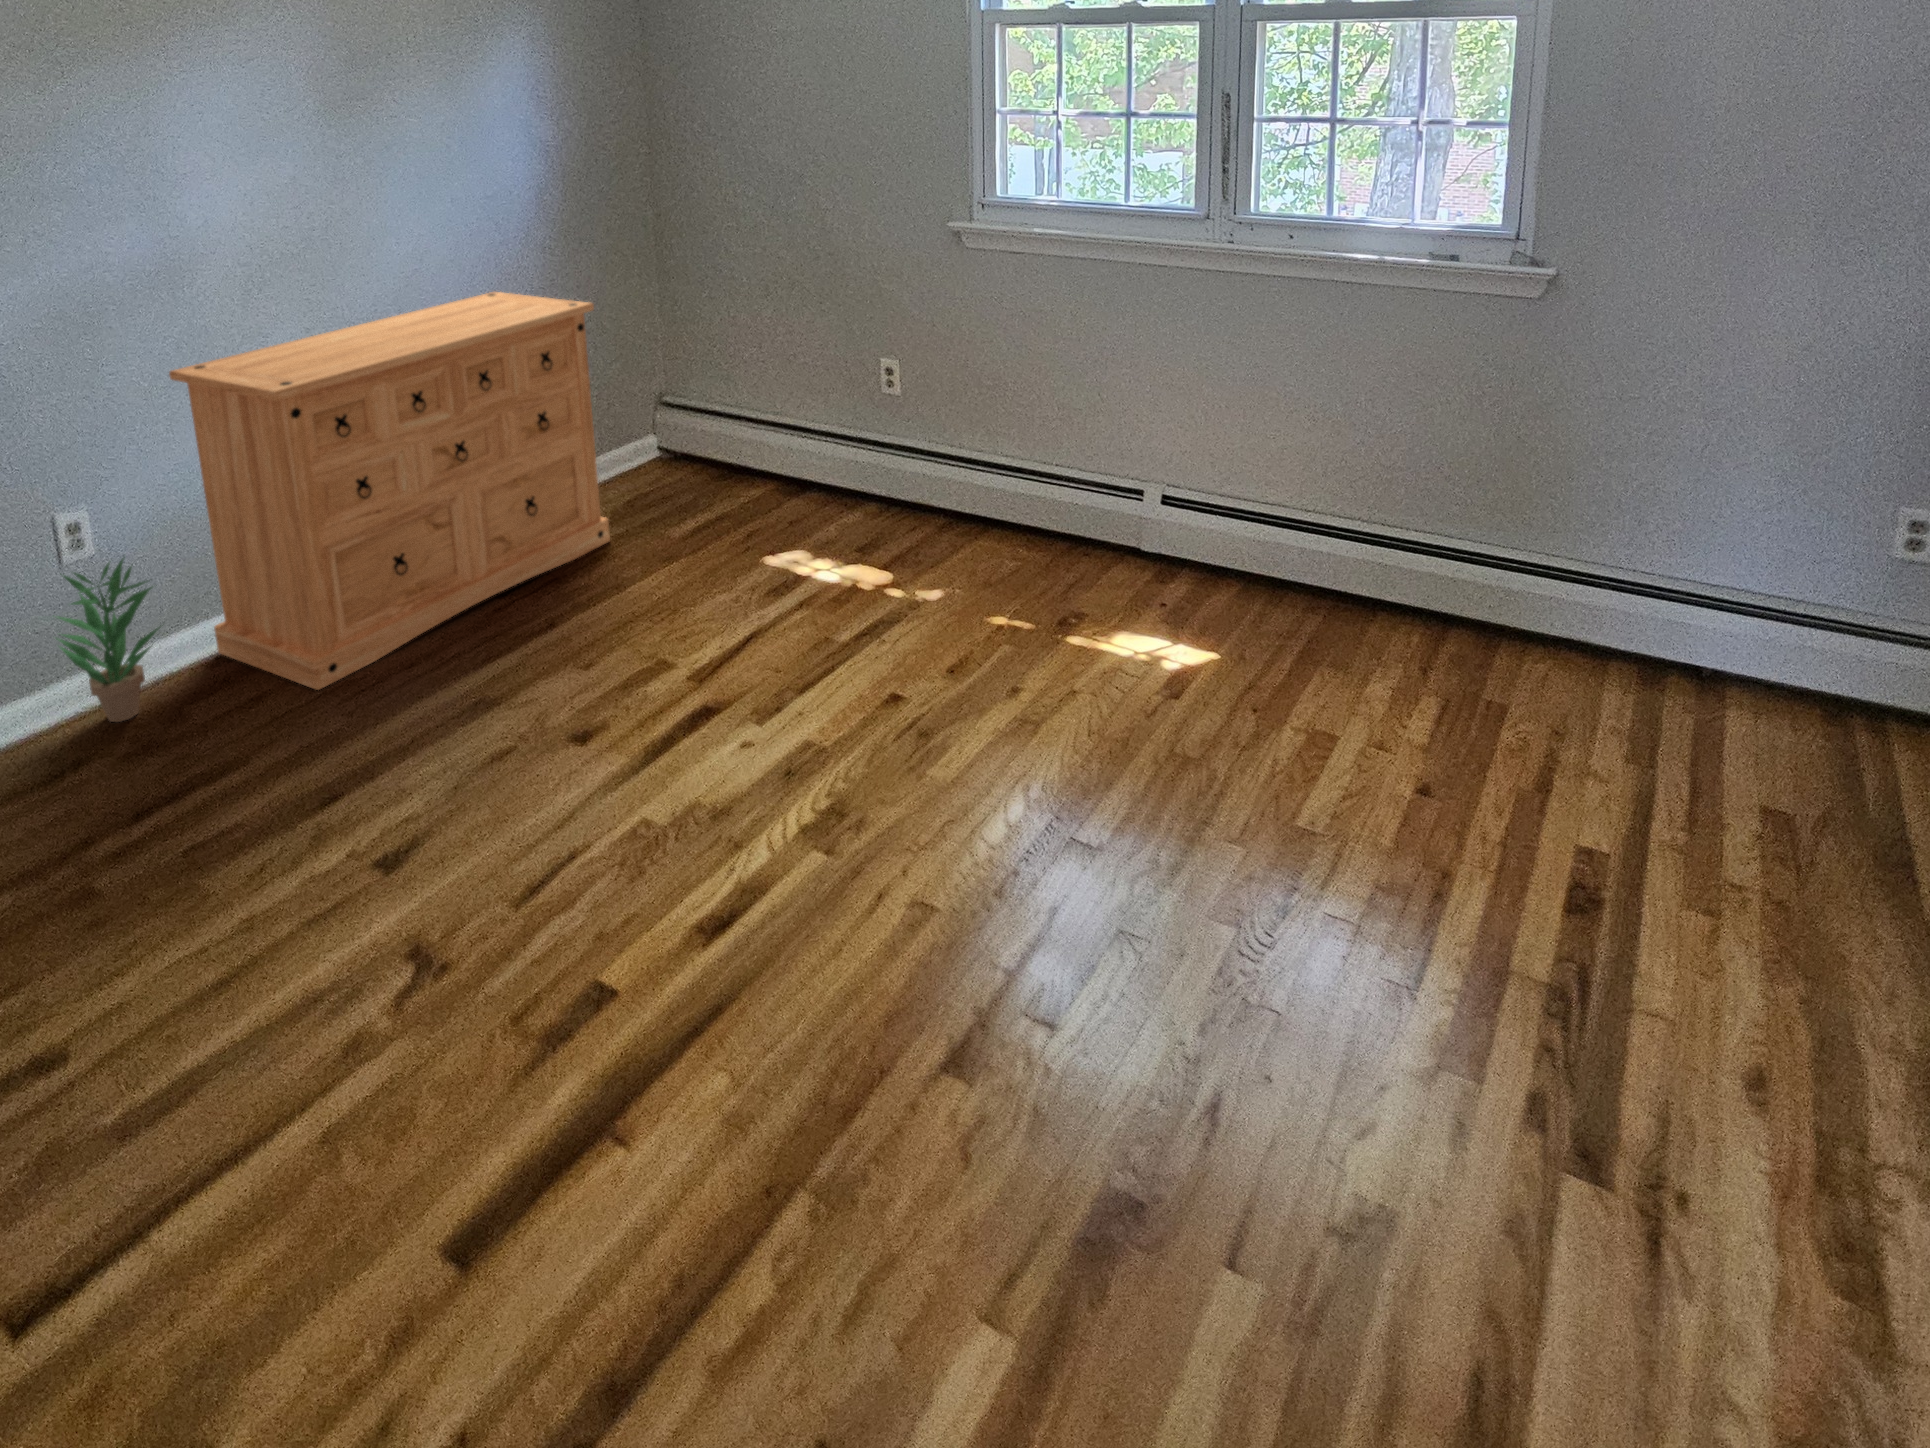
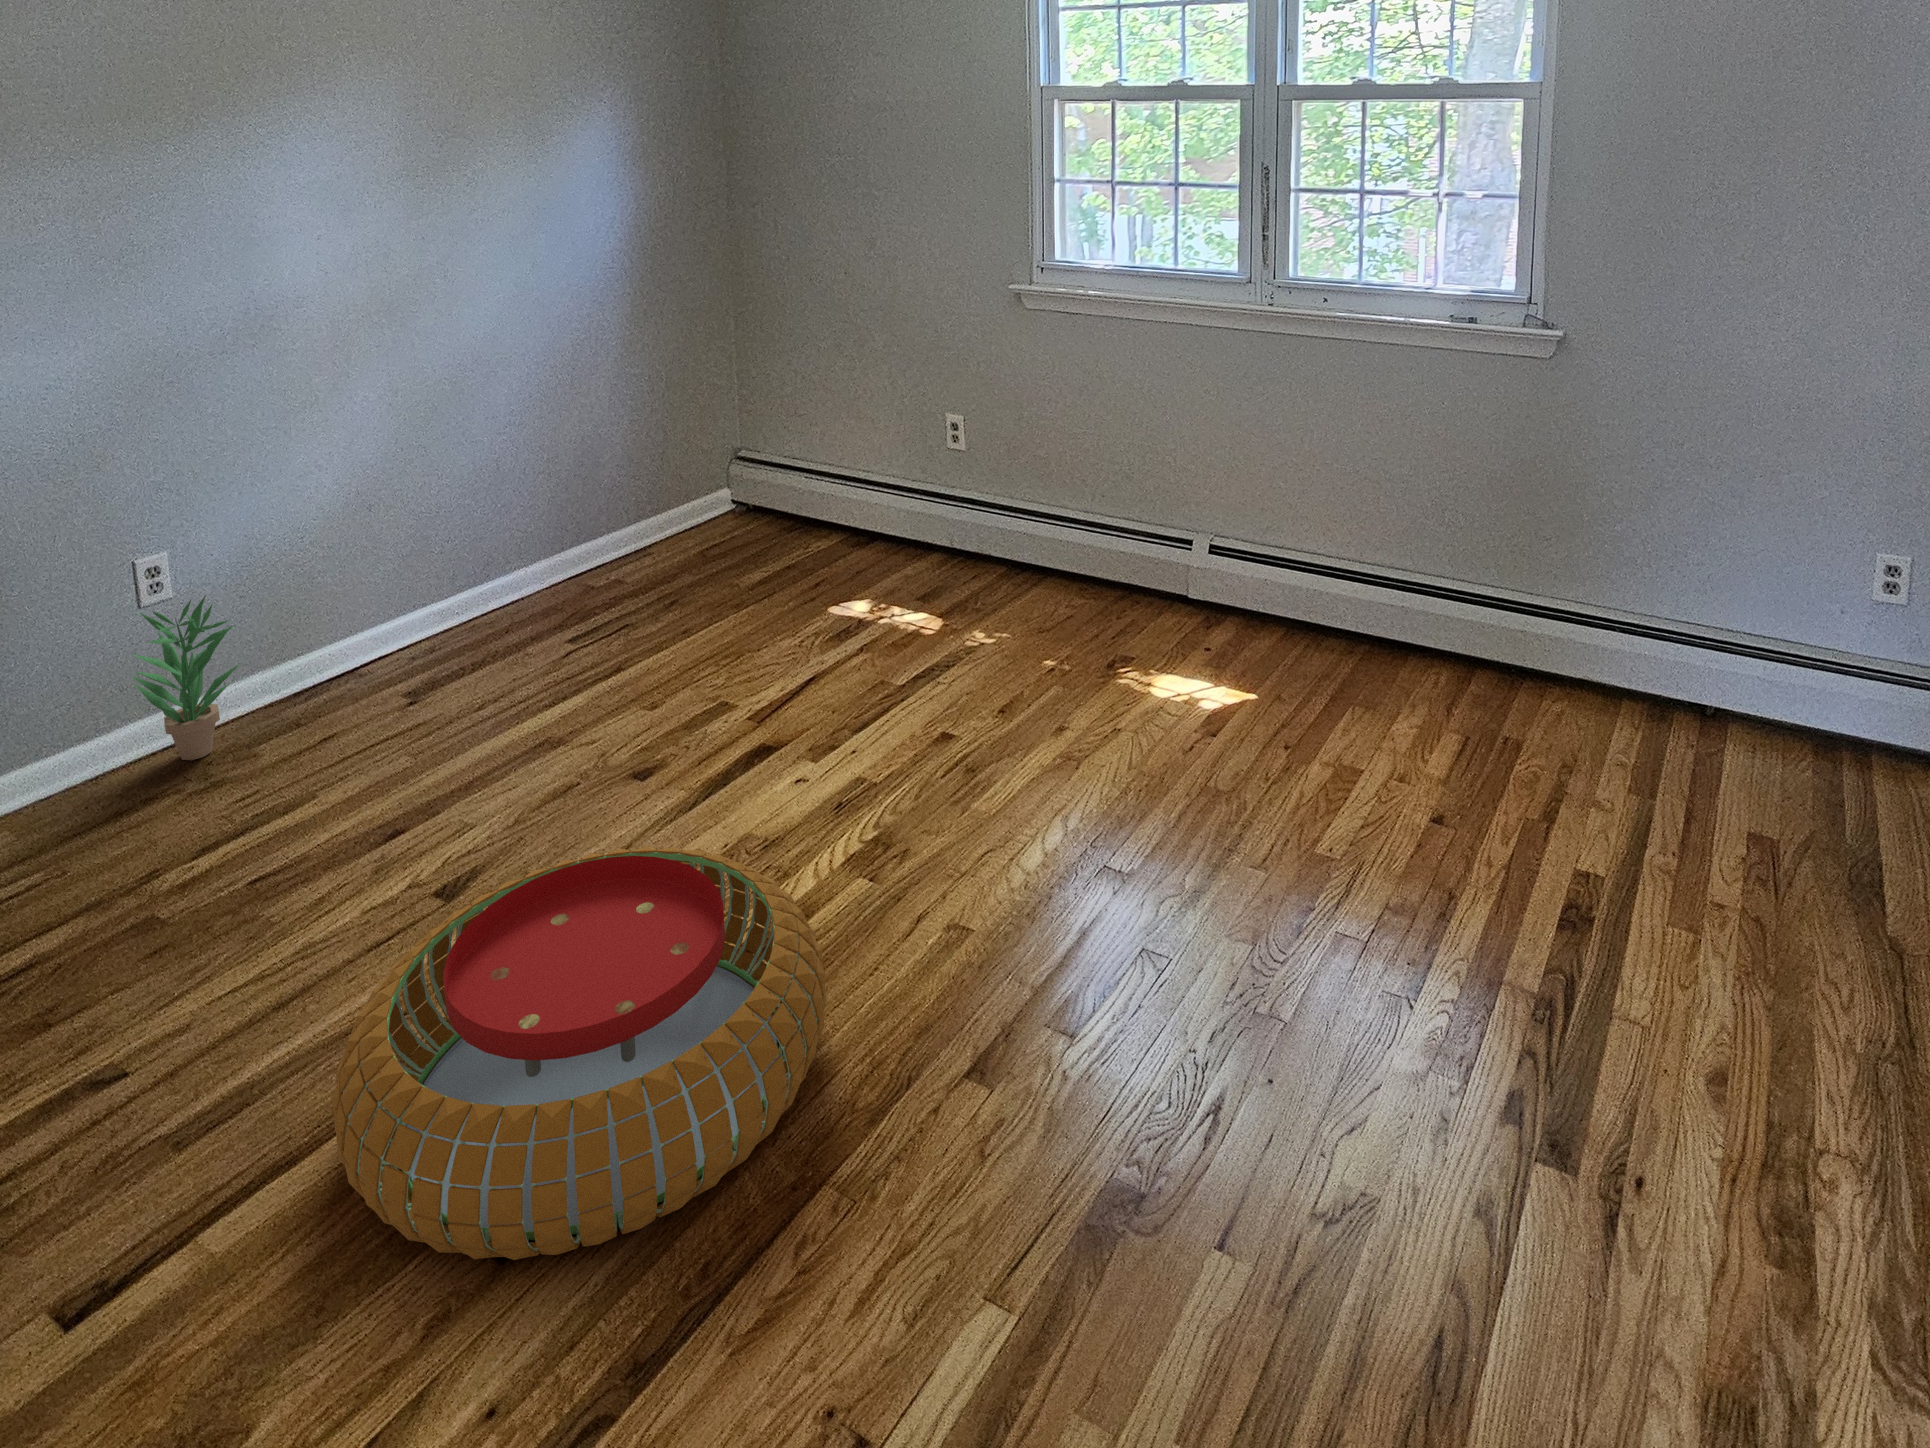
dresser: present [169,292,610,690] -> none [257,348,684,729]
pouf: none [284,823,791,1266] -> present [332,846,826,1260]

